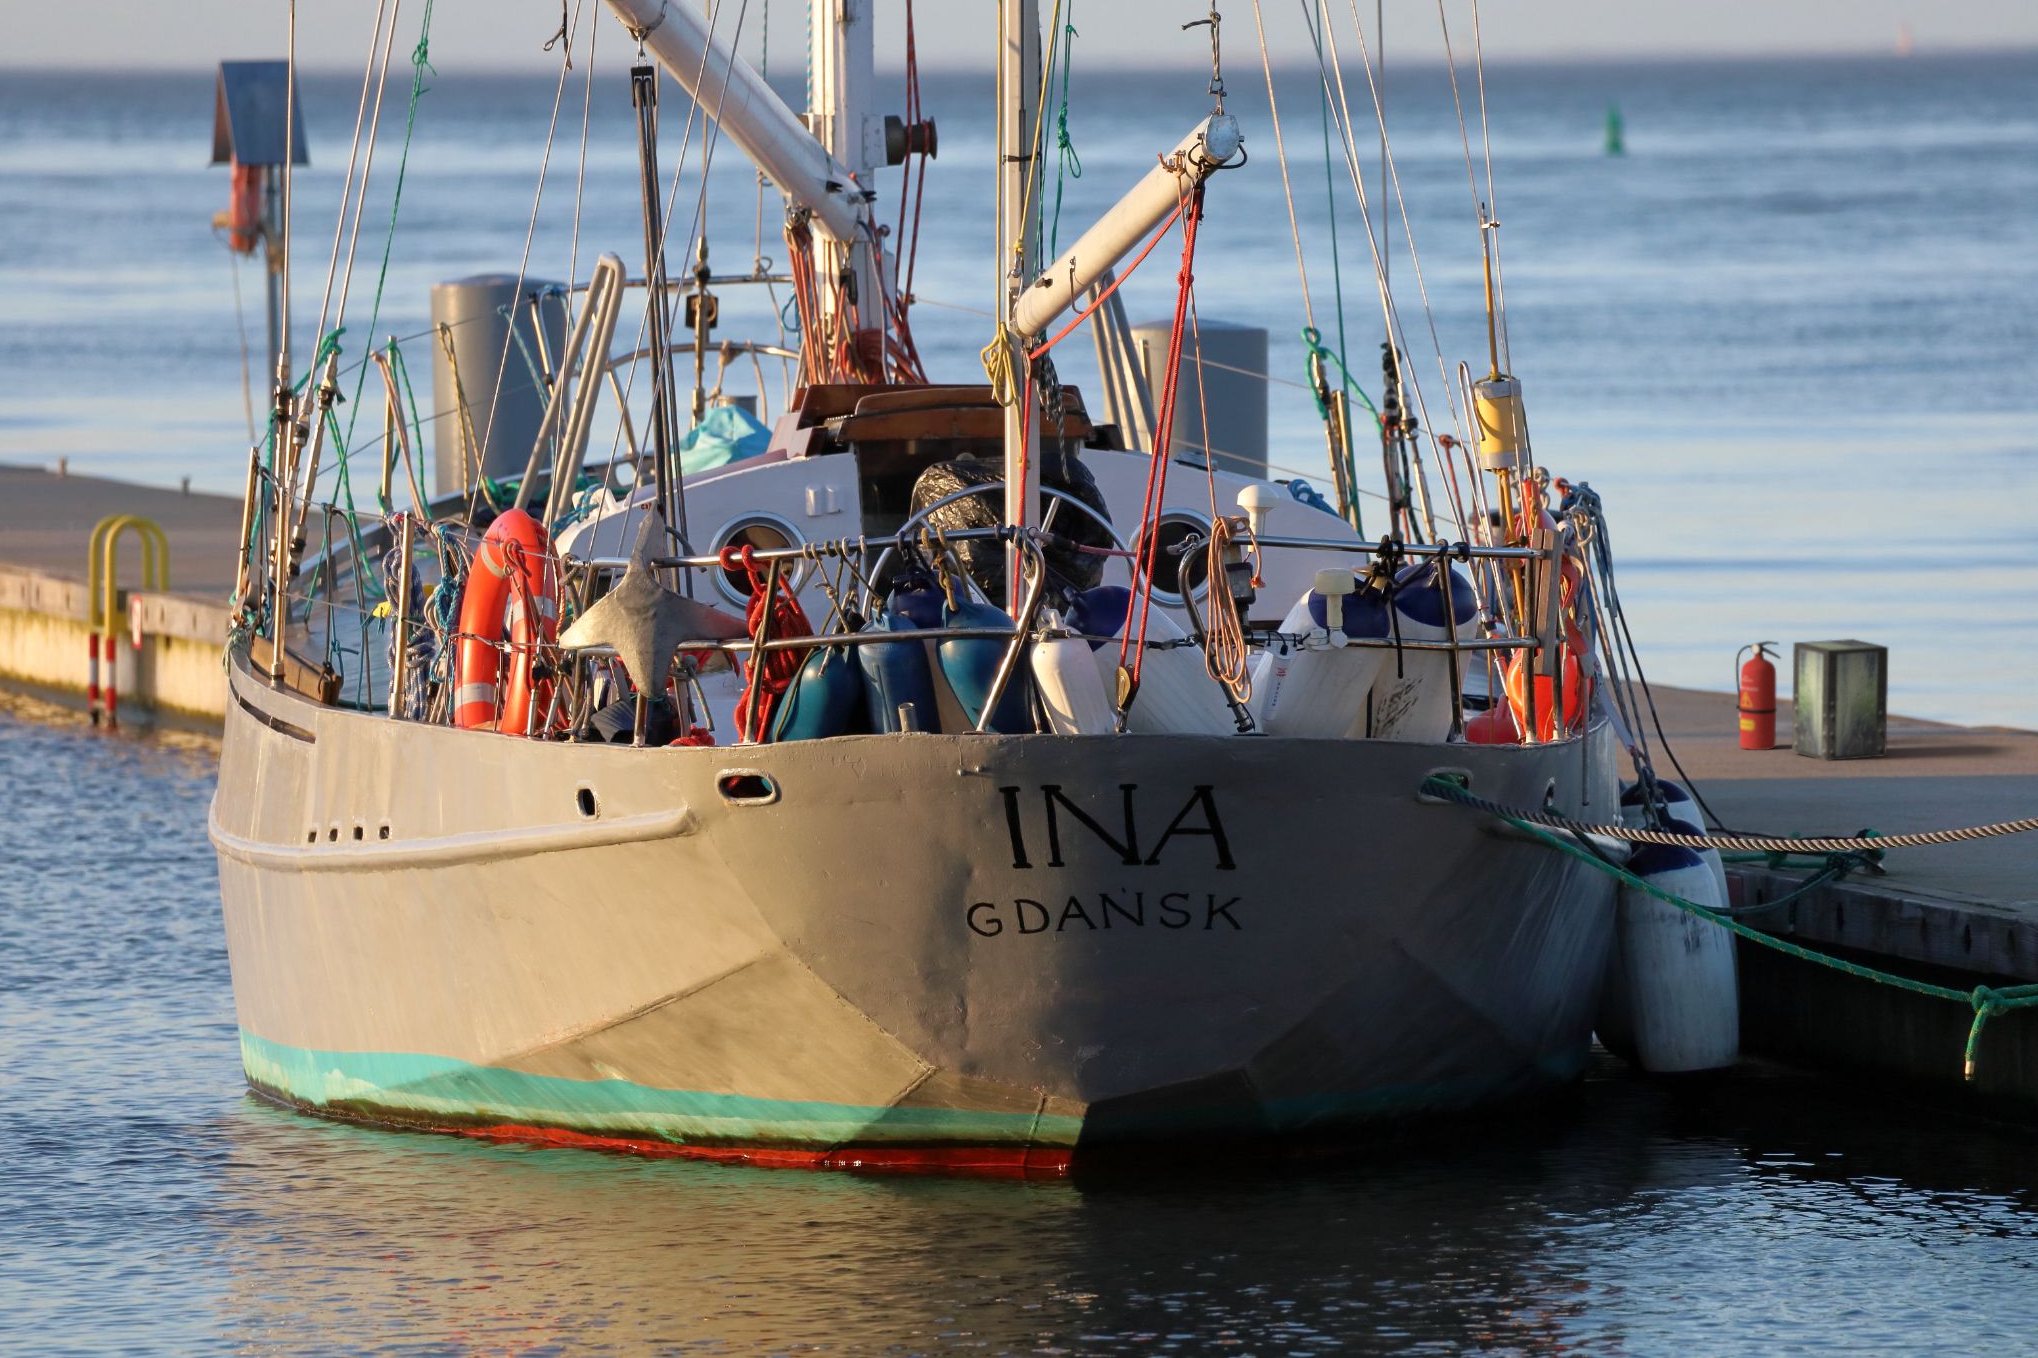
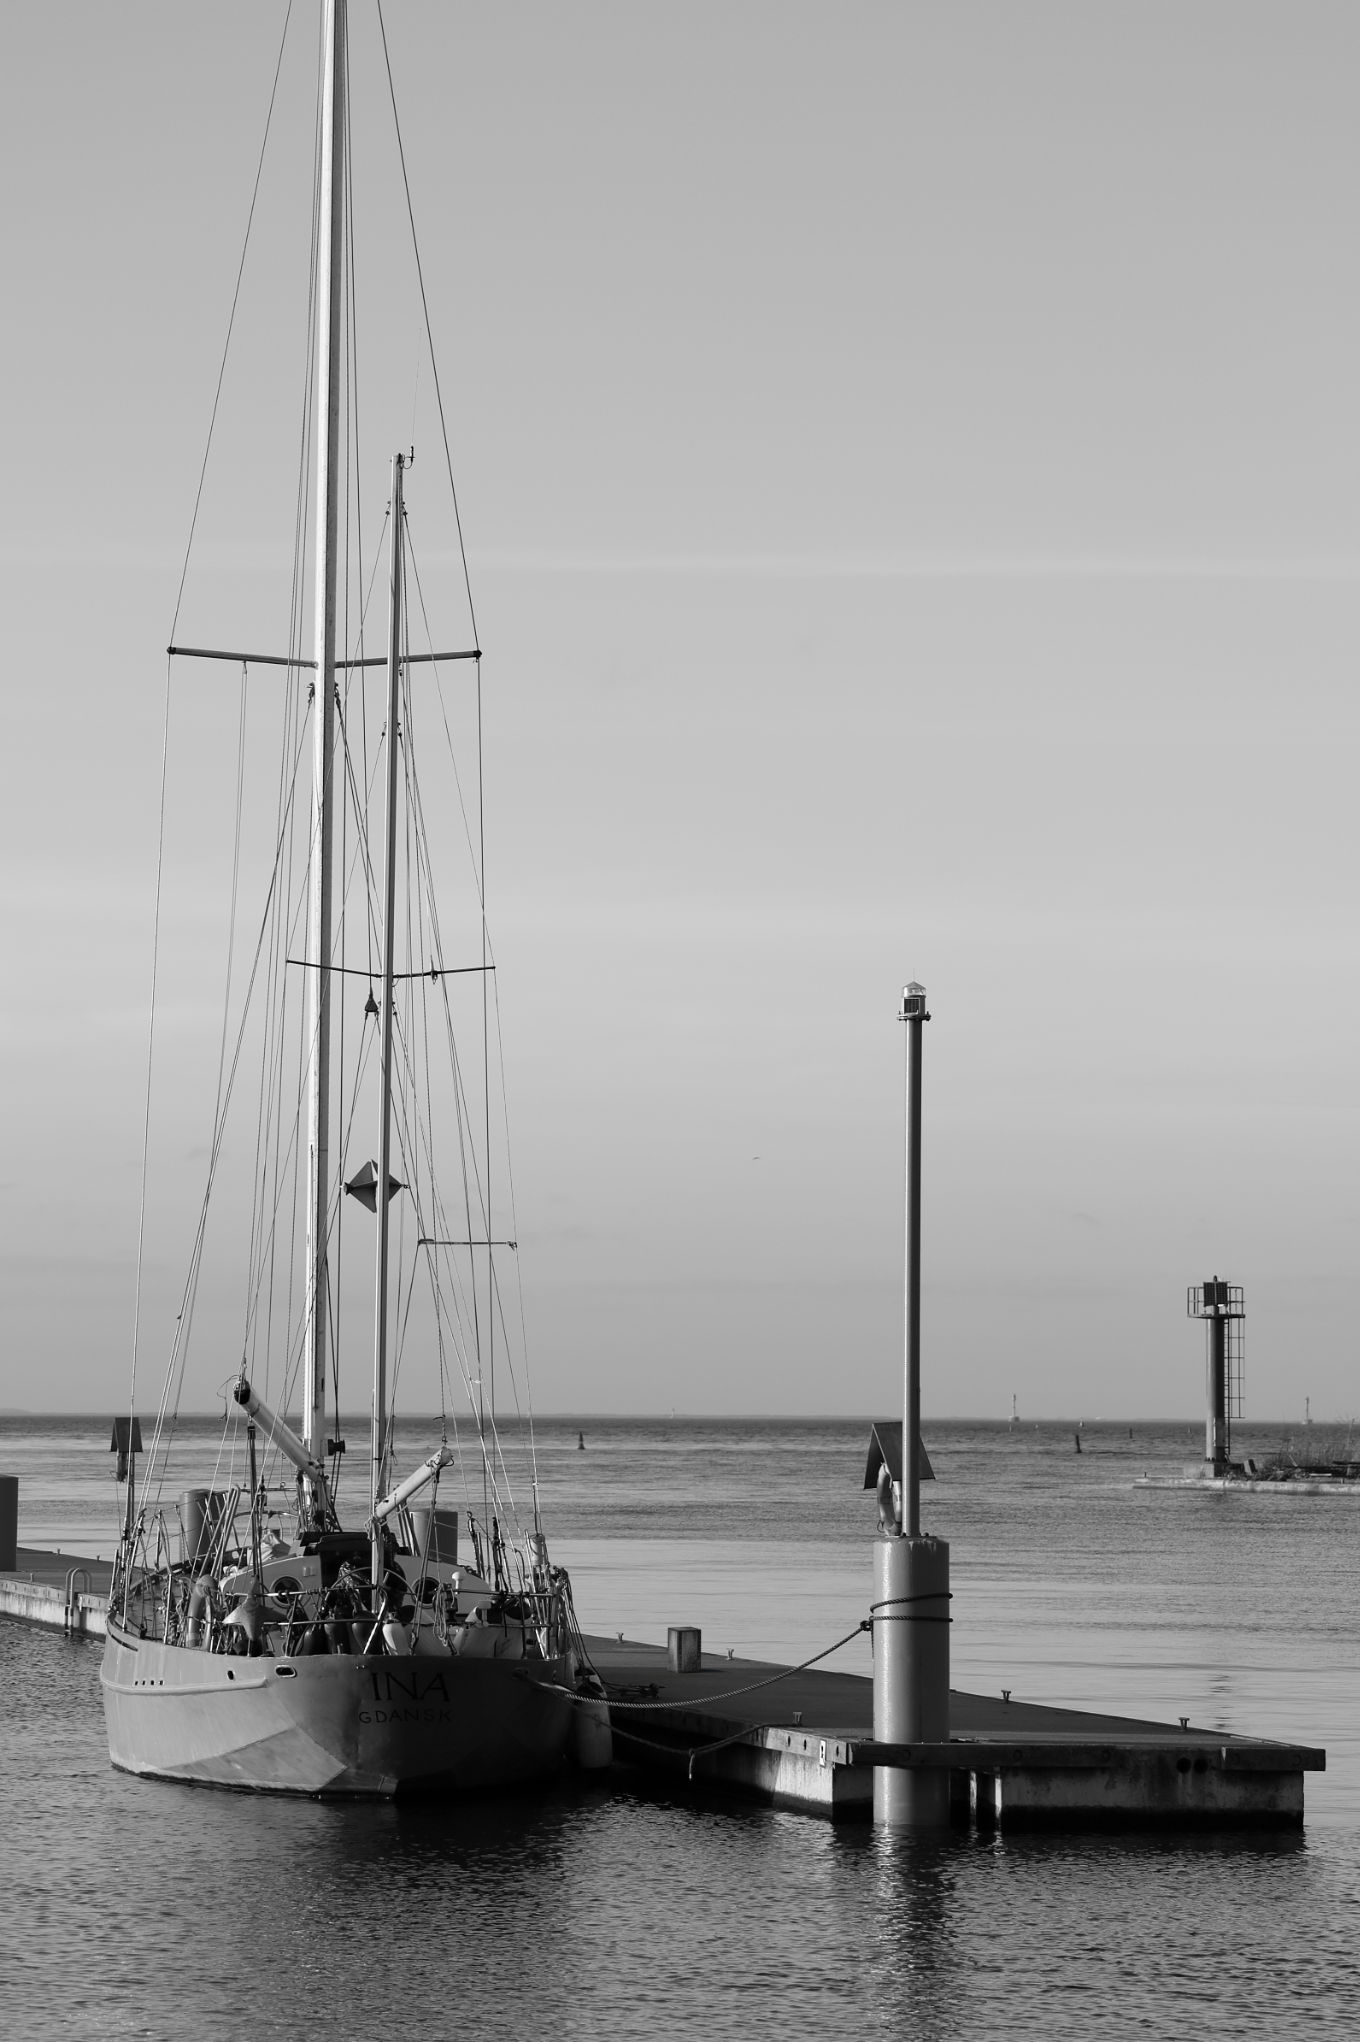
fire extinguisher: present [1736,641,1780,750] -> none [649,1627,664,1670]

